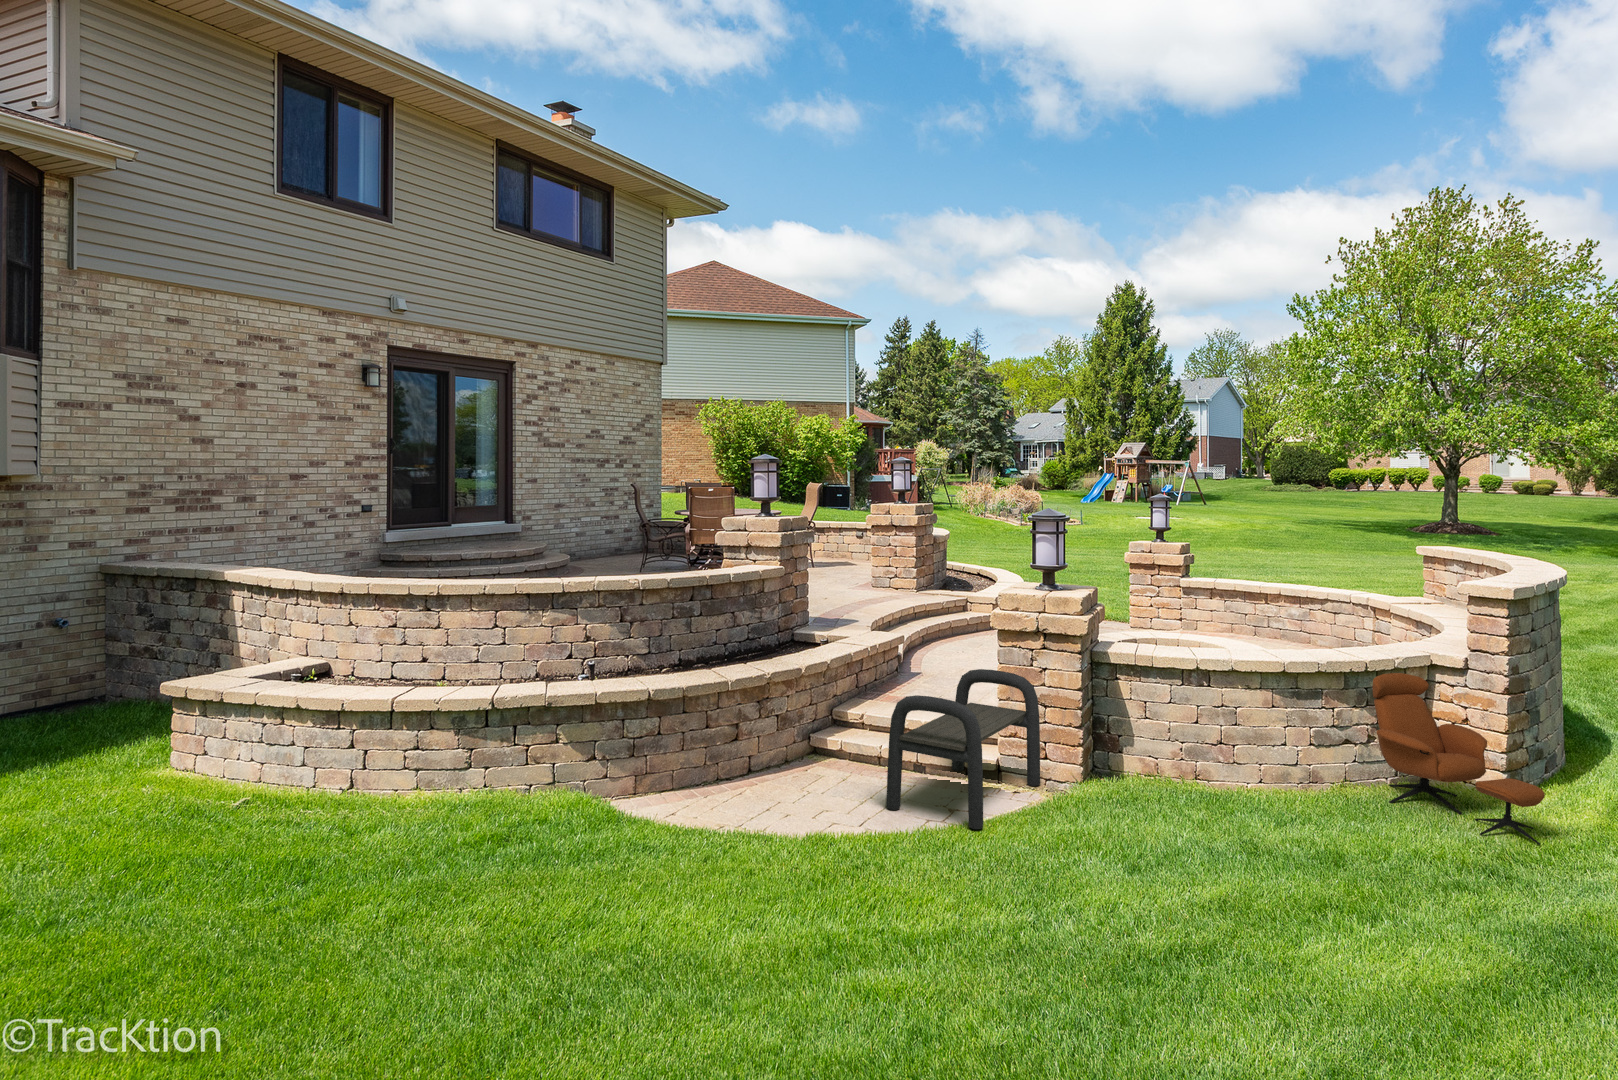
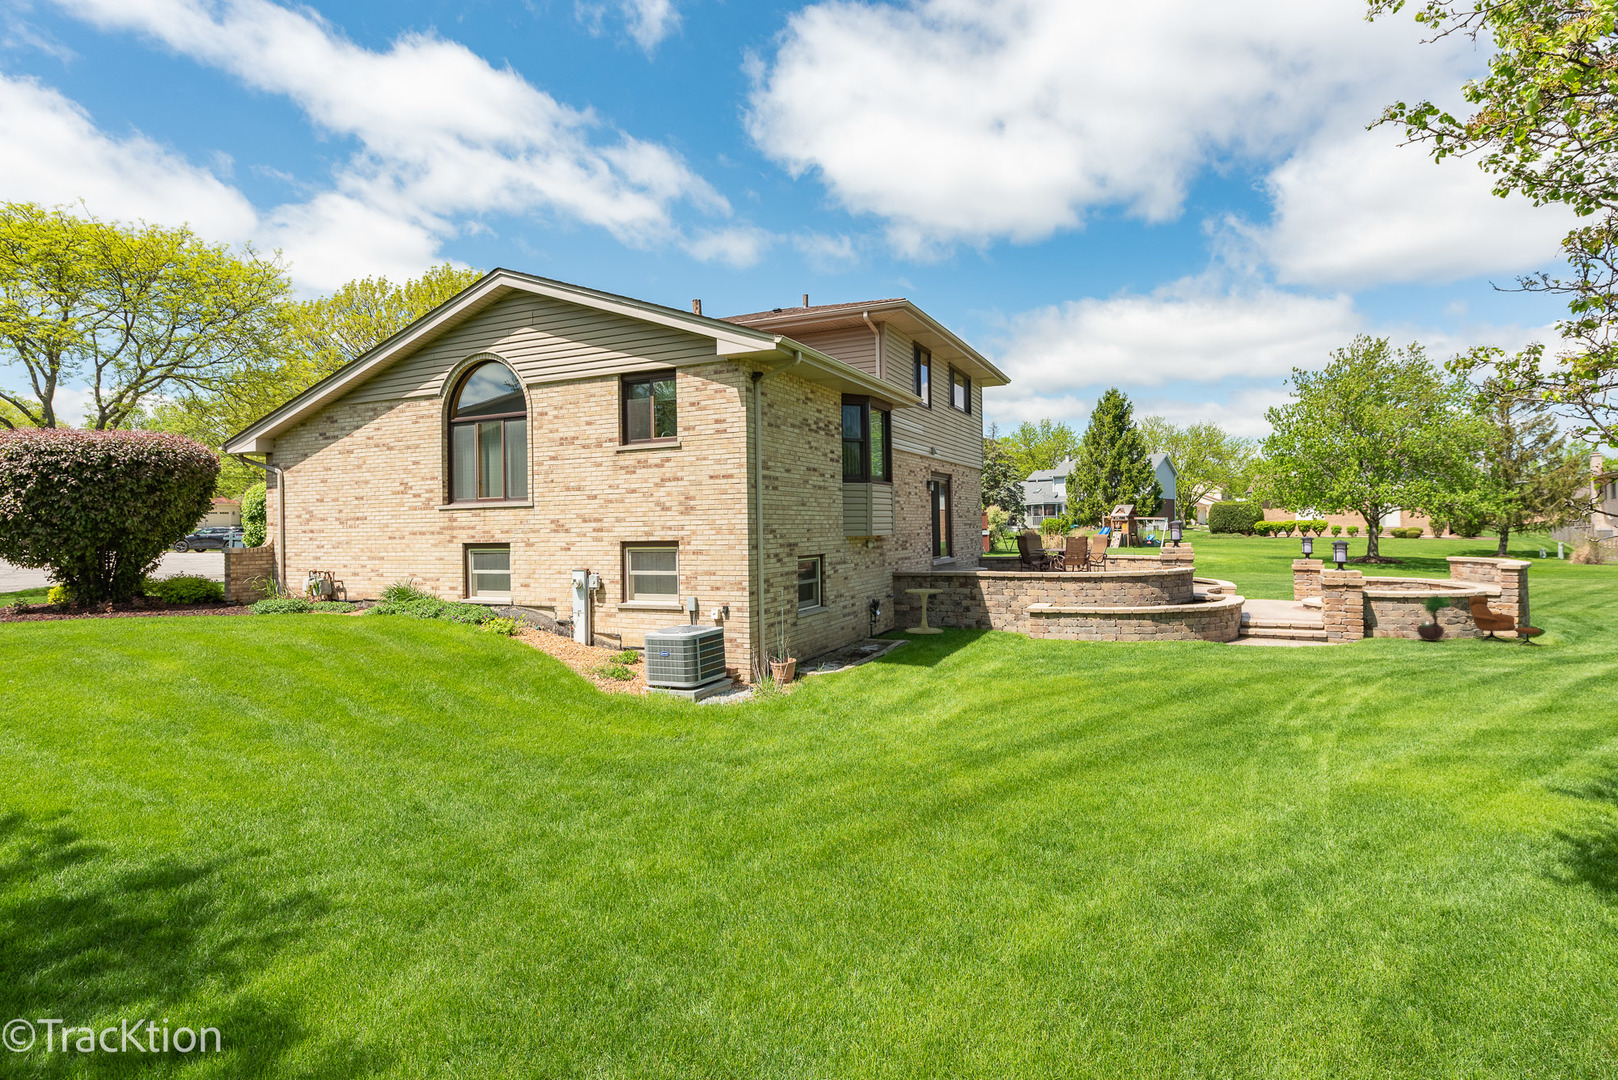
pedestal table: none [60,608,170,718] -> present [905,589,943,634]
potted tree: none [1212,662,1301,798] -> present [1417,594,1450,641]
bench: present [886,669,1040,829] -> none [1311,598,1357,647]

